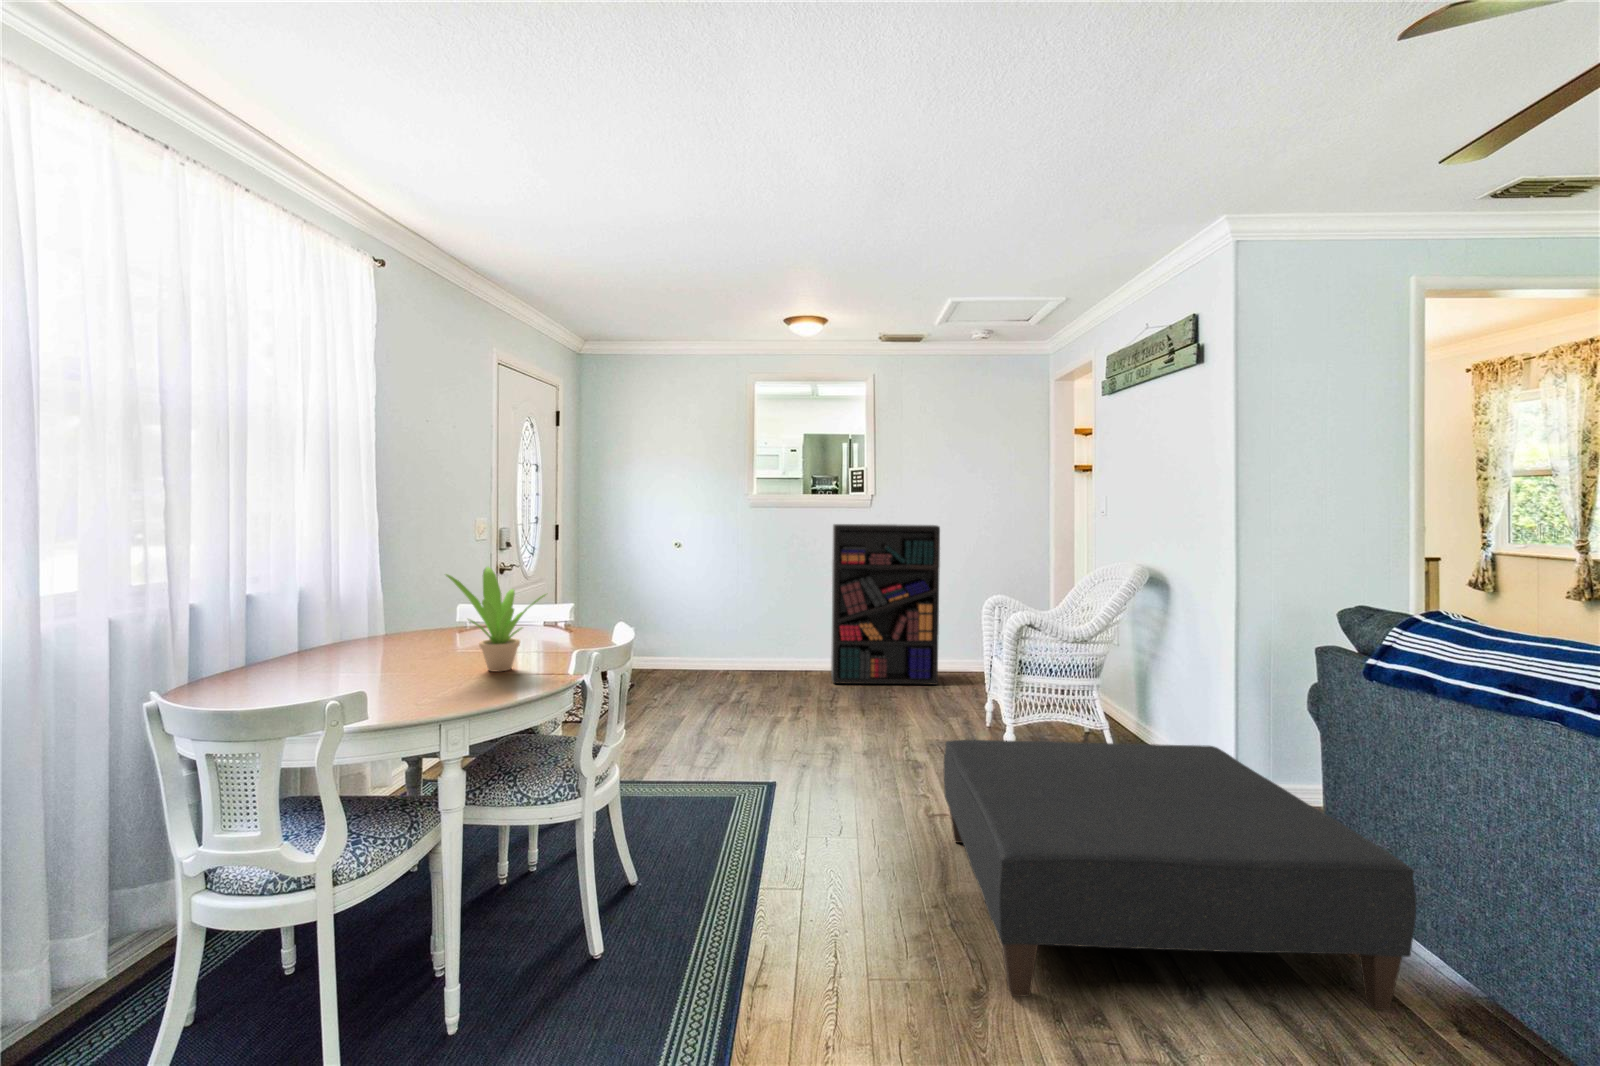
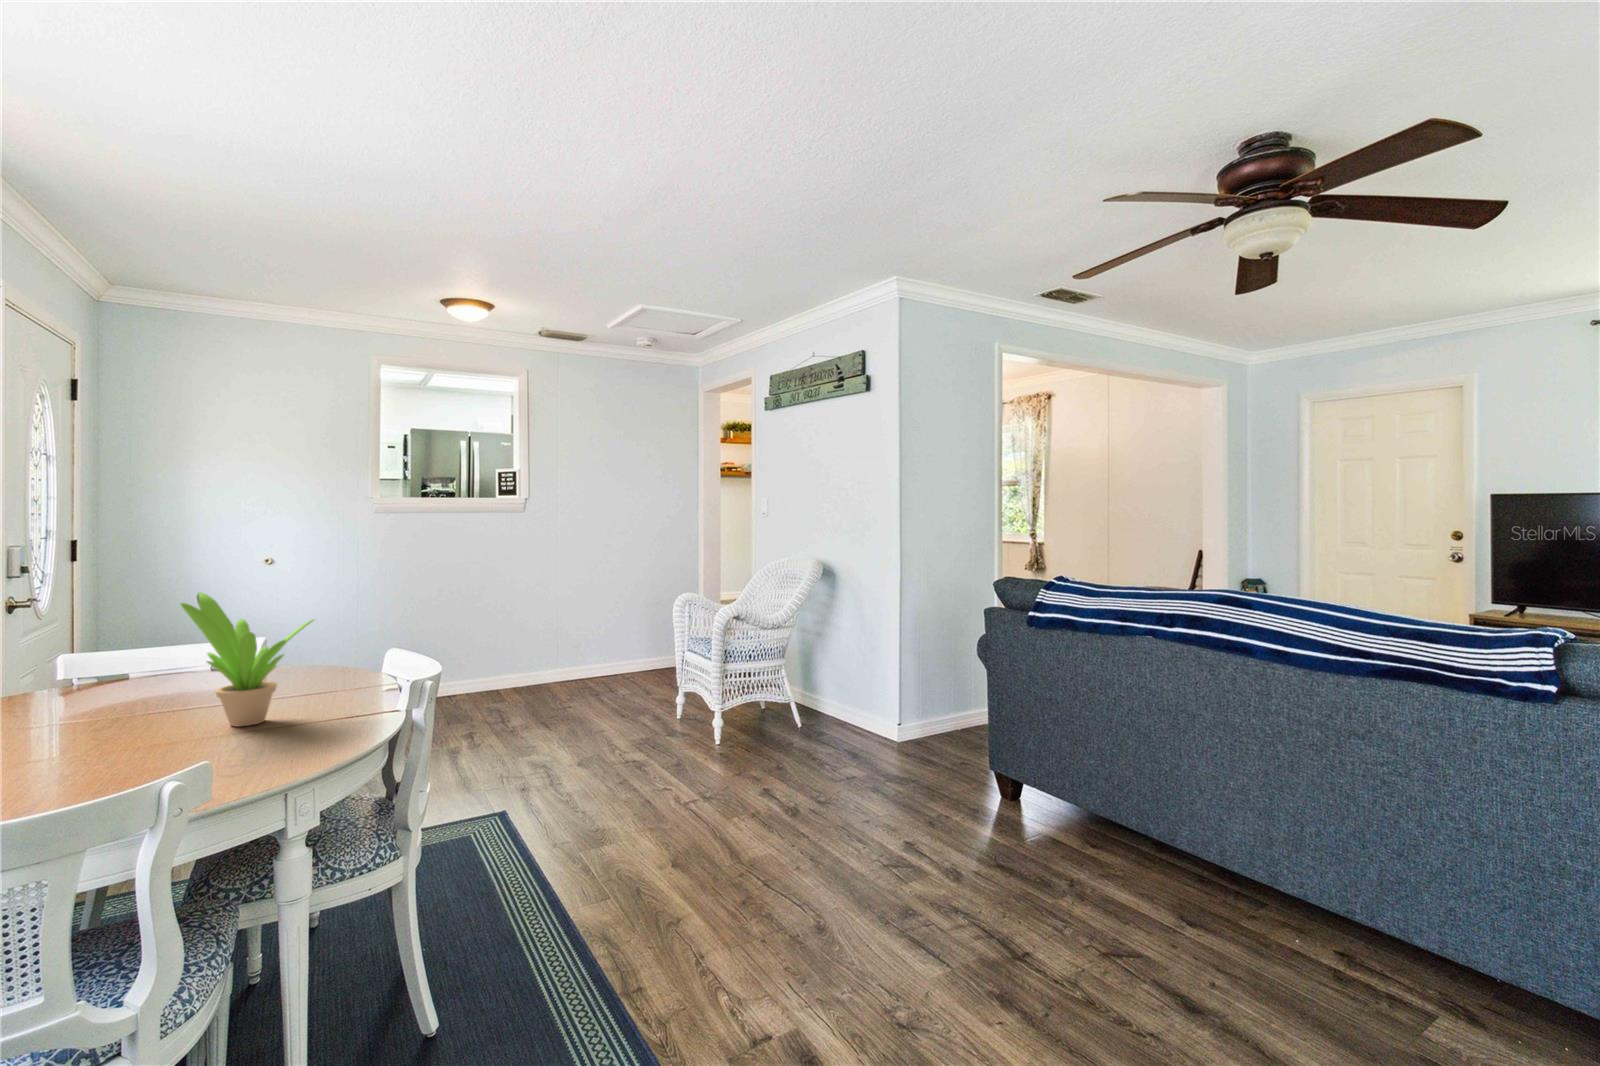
bookshelf: present [831,524,940,685] -> none [481,529,605,703]
ottoman: present [944,740,1416,1010] -> none [706,696,1071,921]

